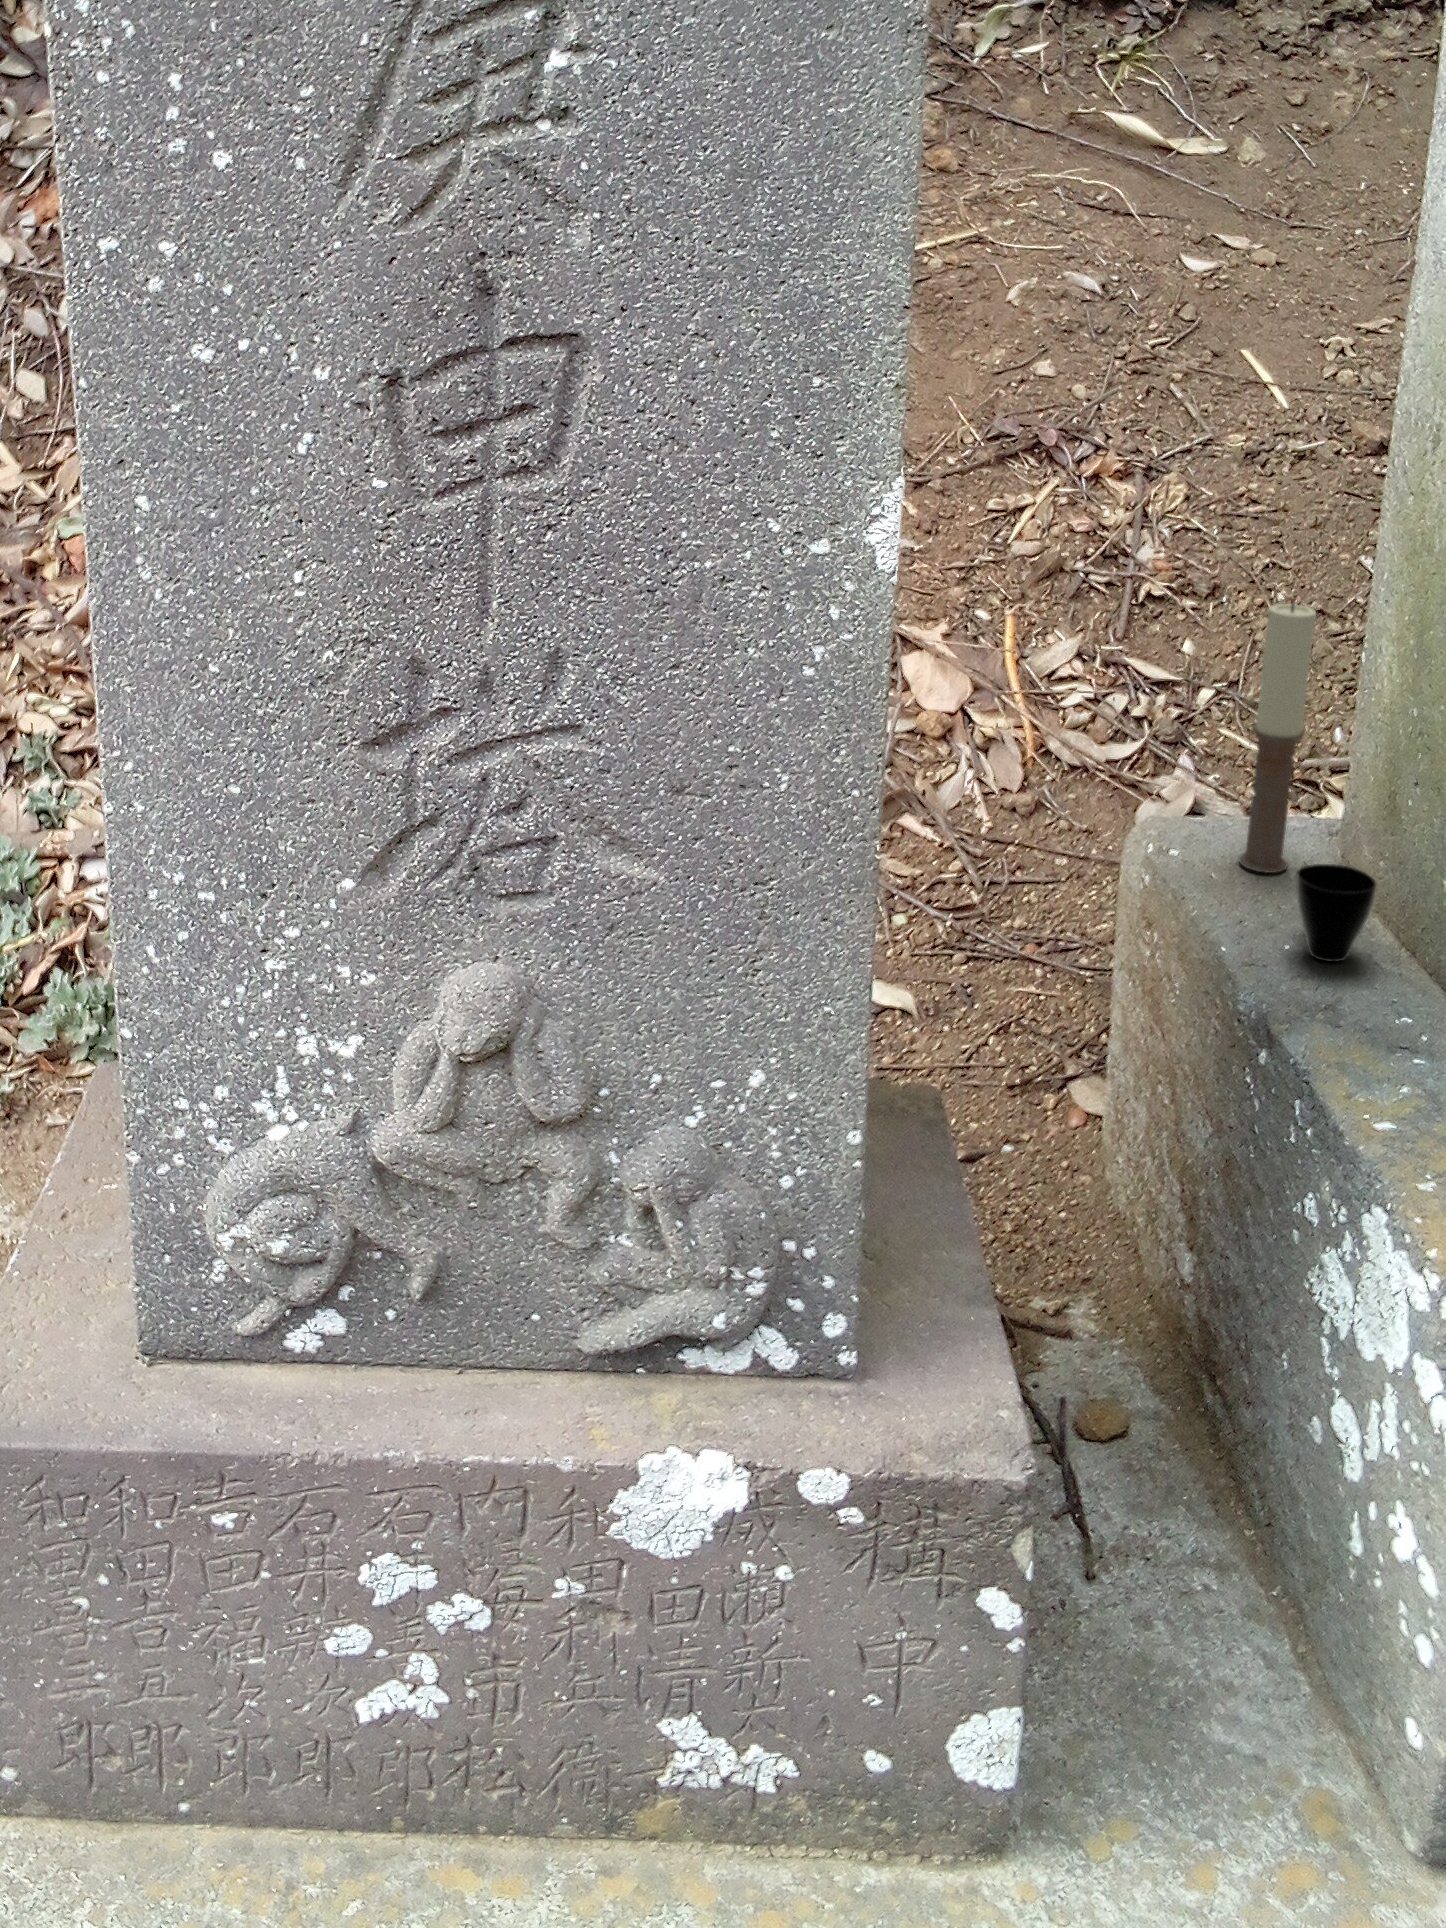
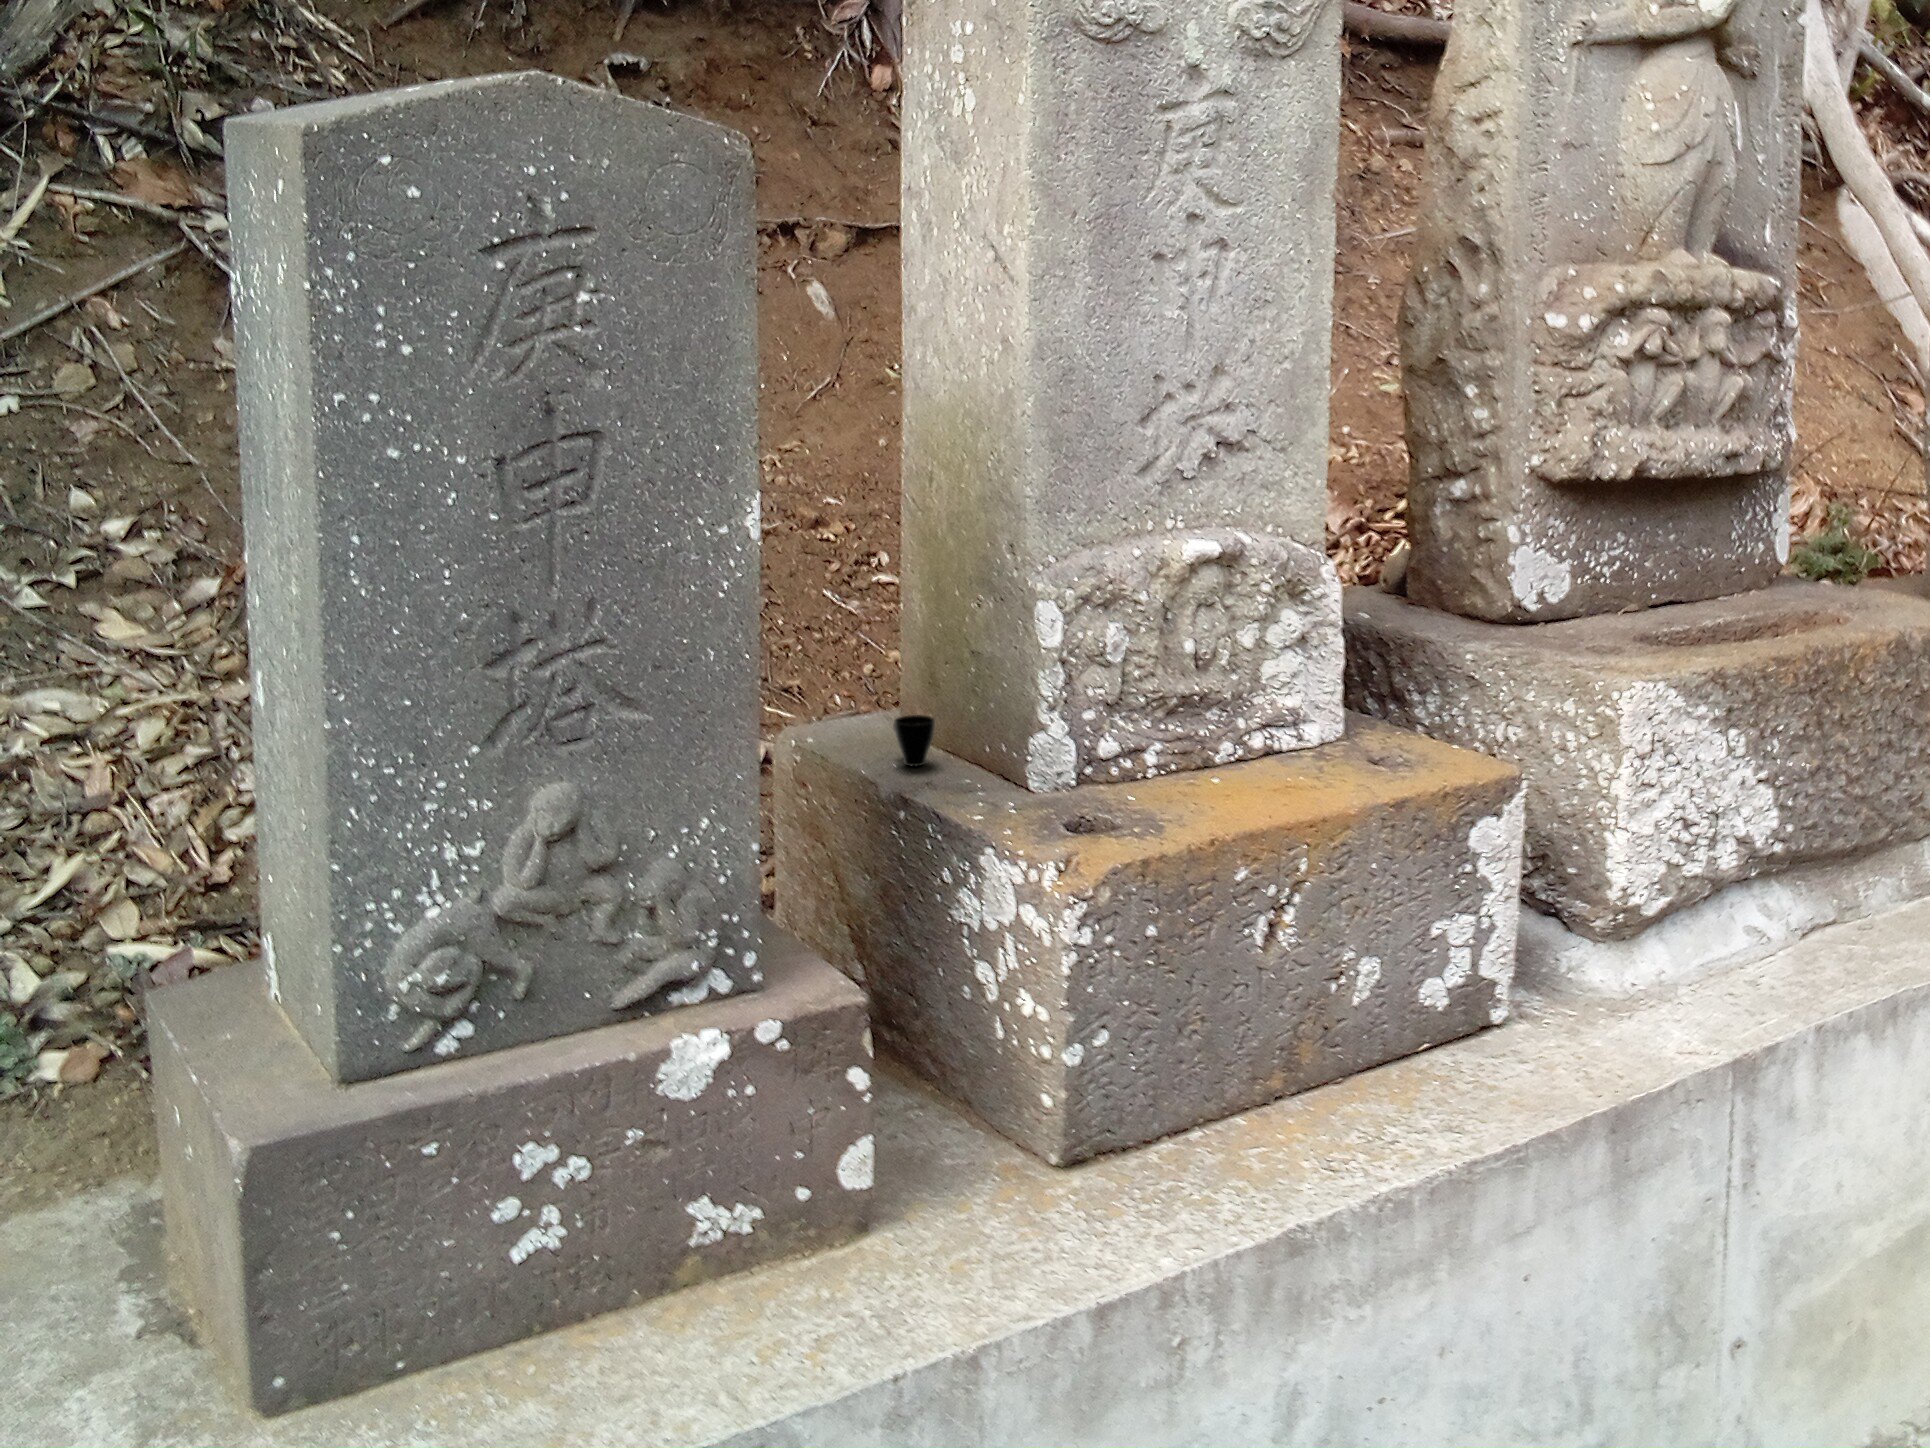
candle: present [1239,602,1316,873] -> none [847,581,874,738]

